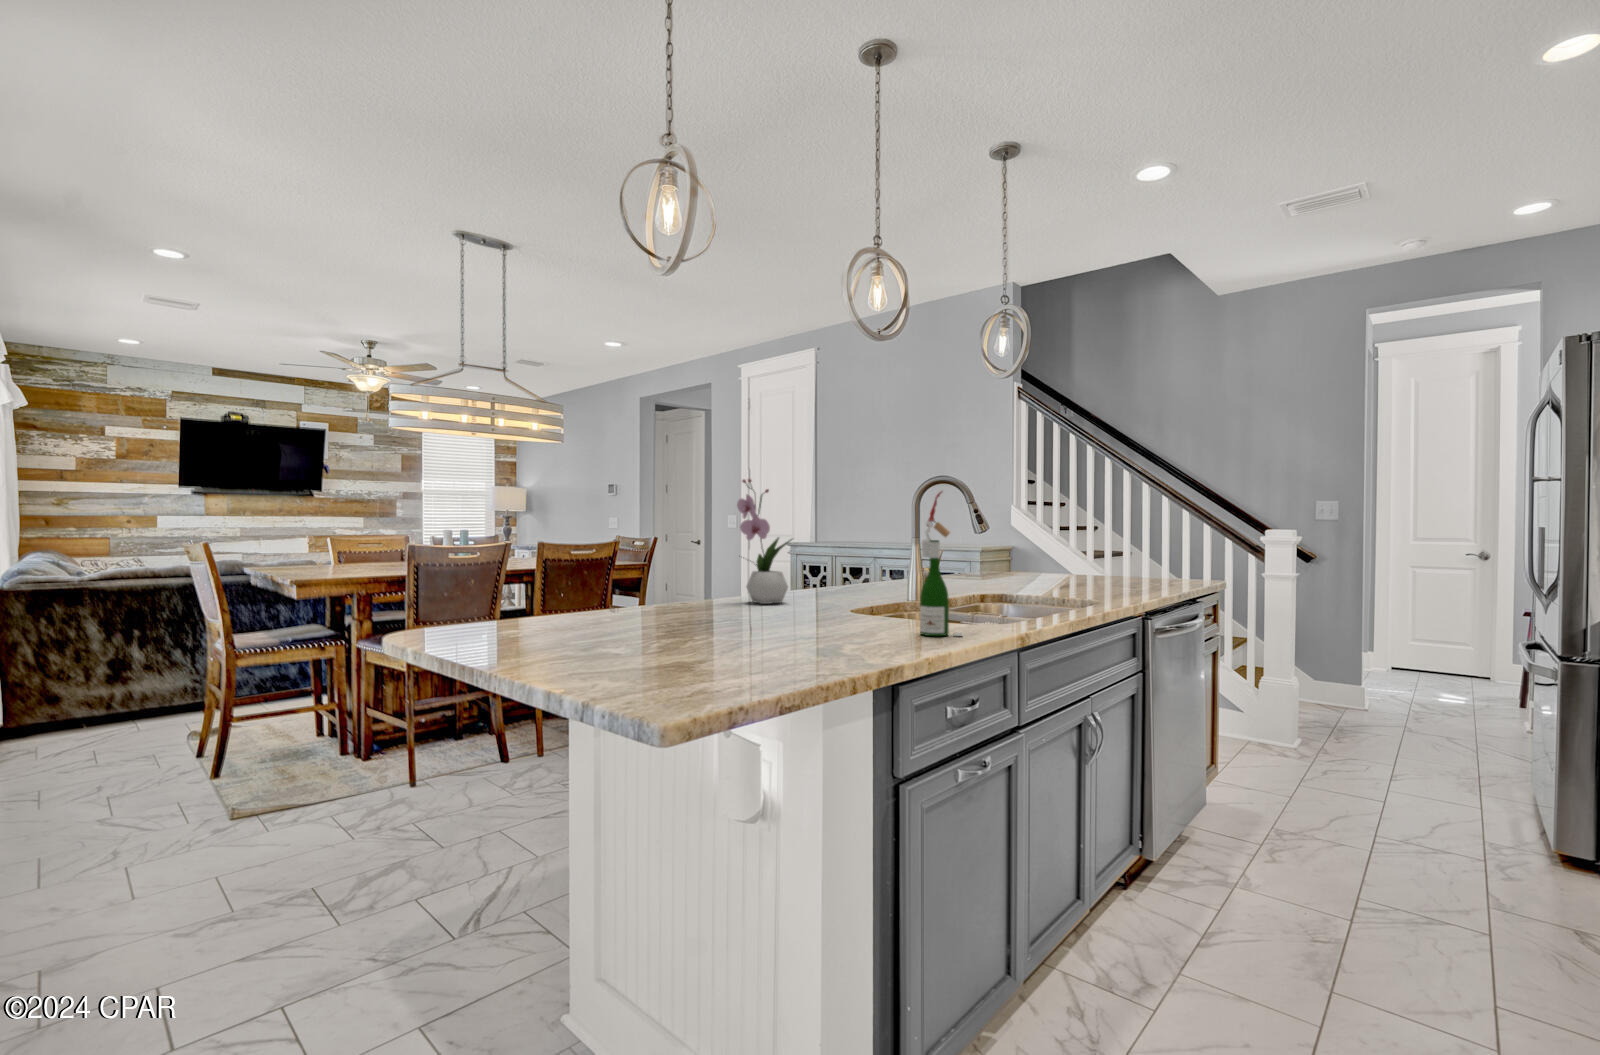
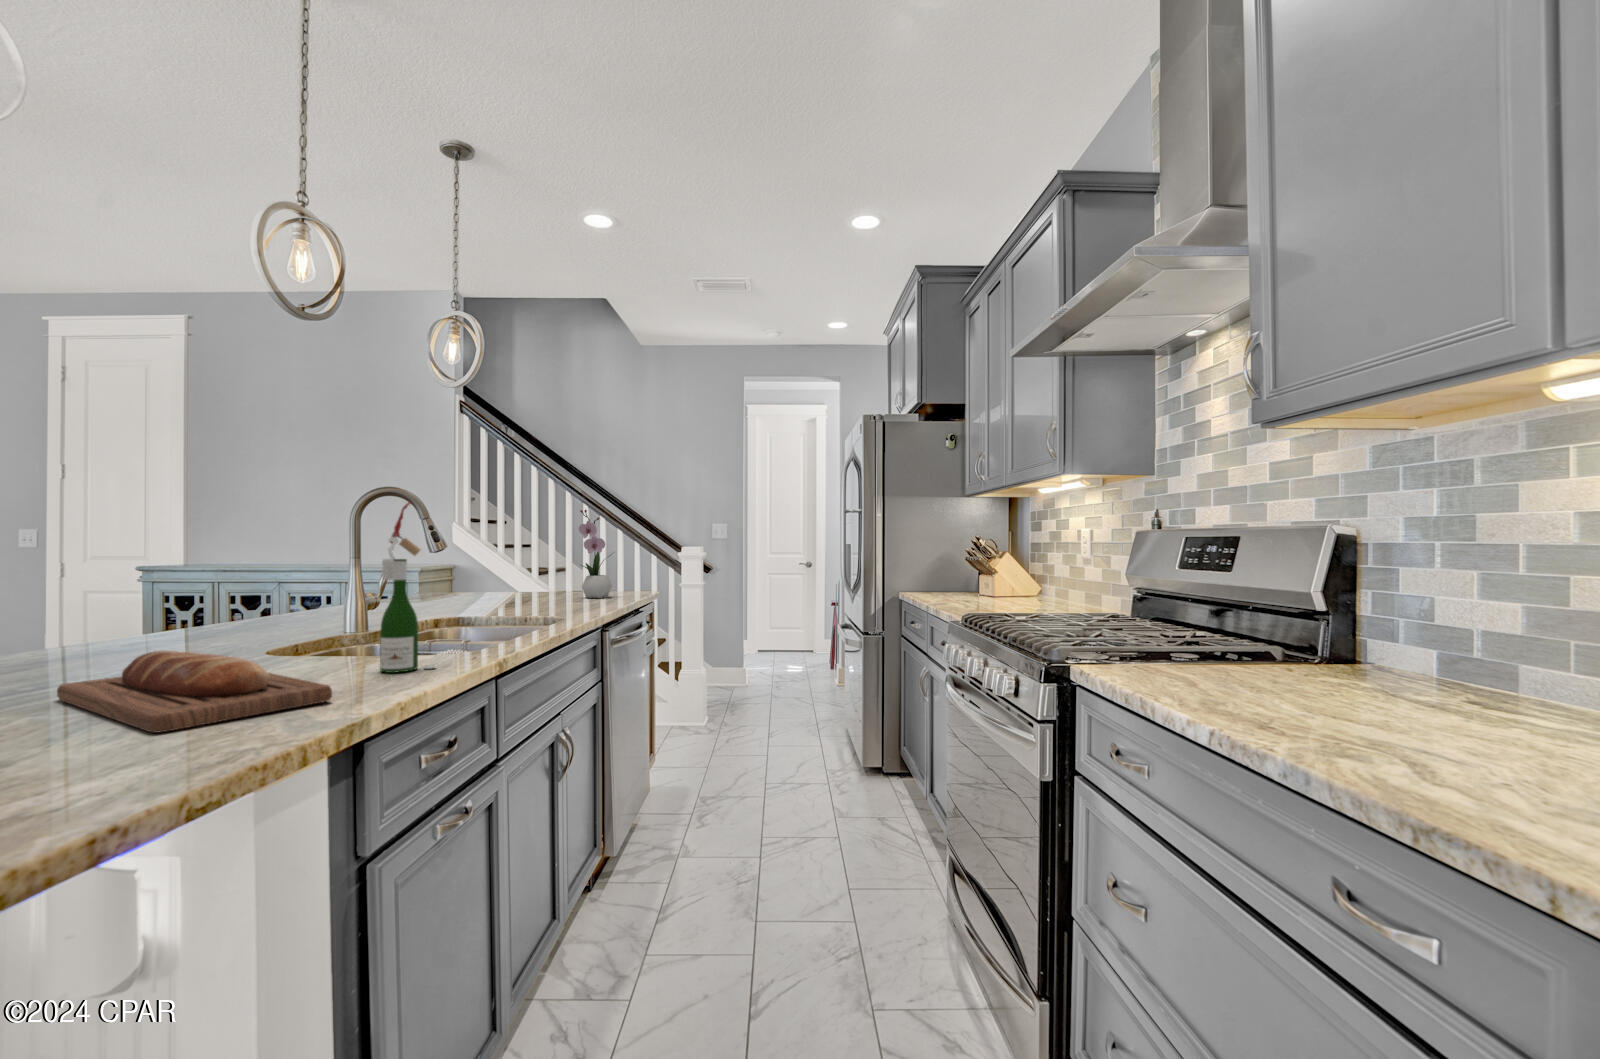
flower arrangement: present [737,479,792,604] -> present [579,510,612,598]
bread loaf: none [734,602,880,657] -> present [57,651,332,733]

